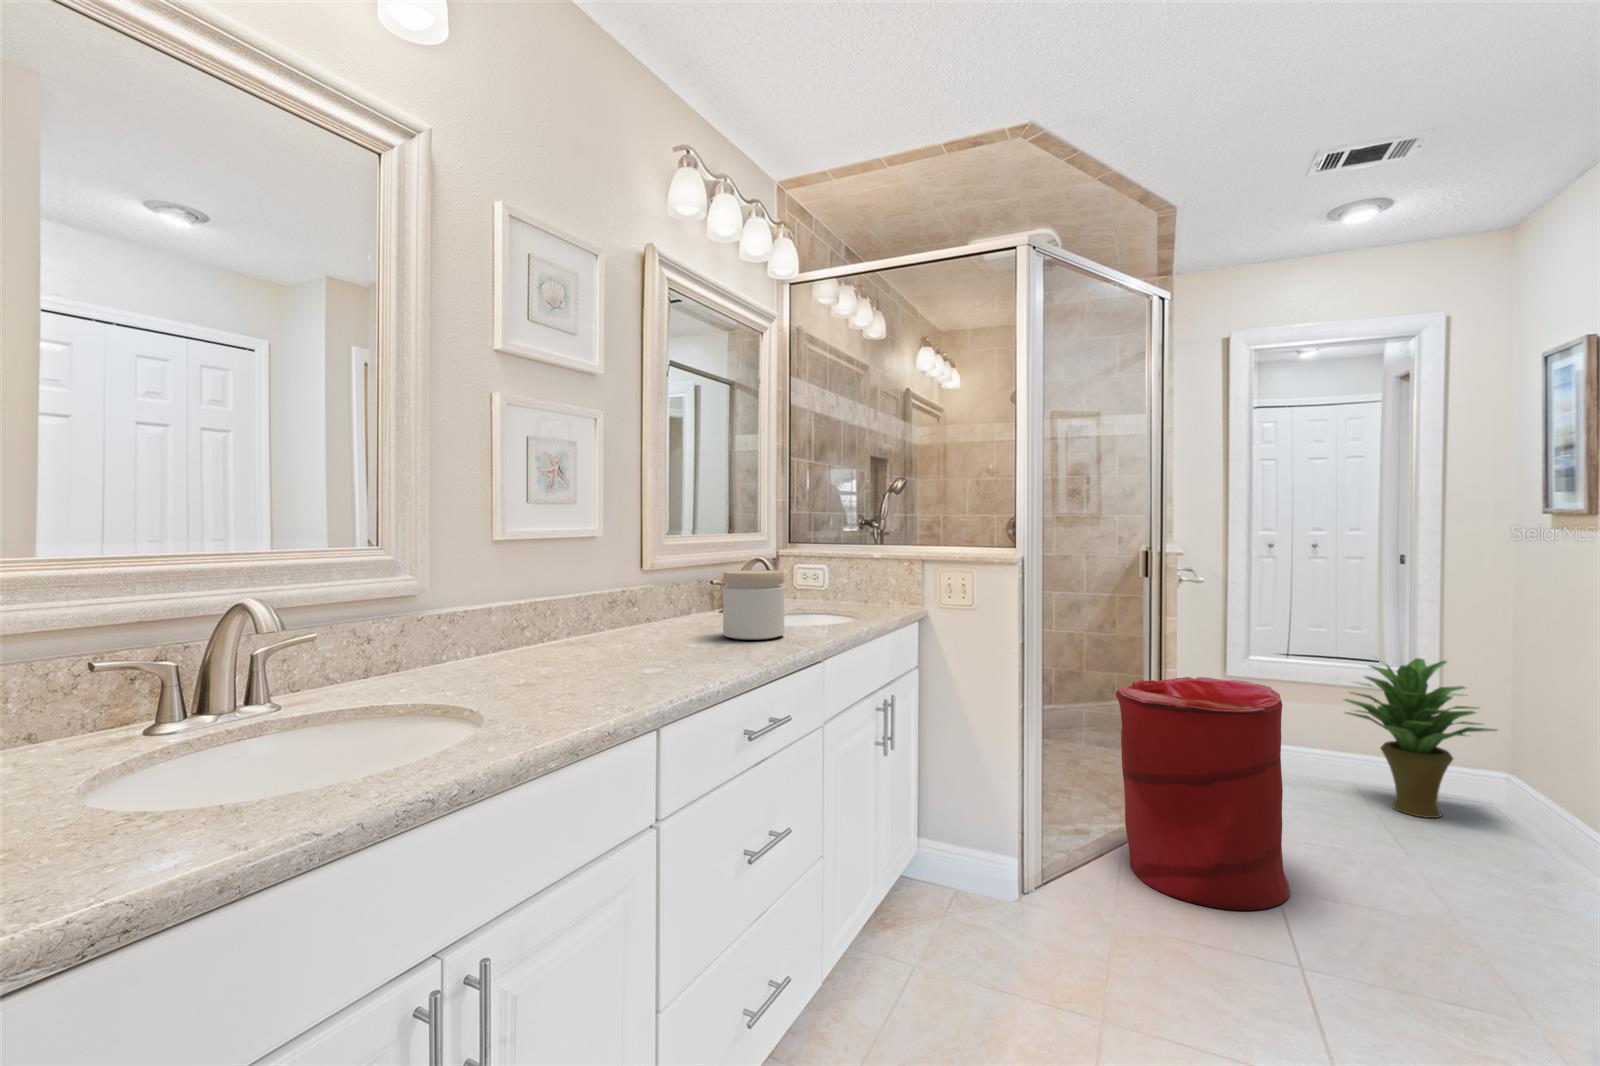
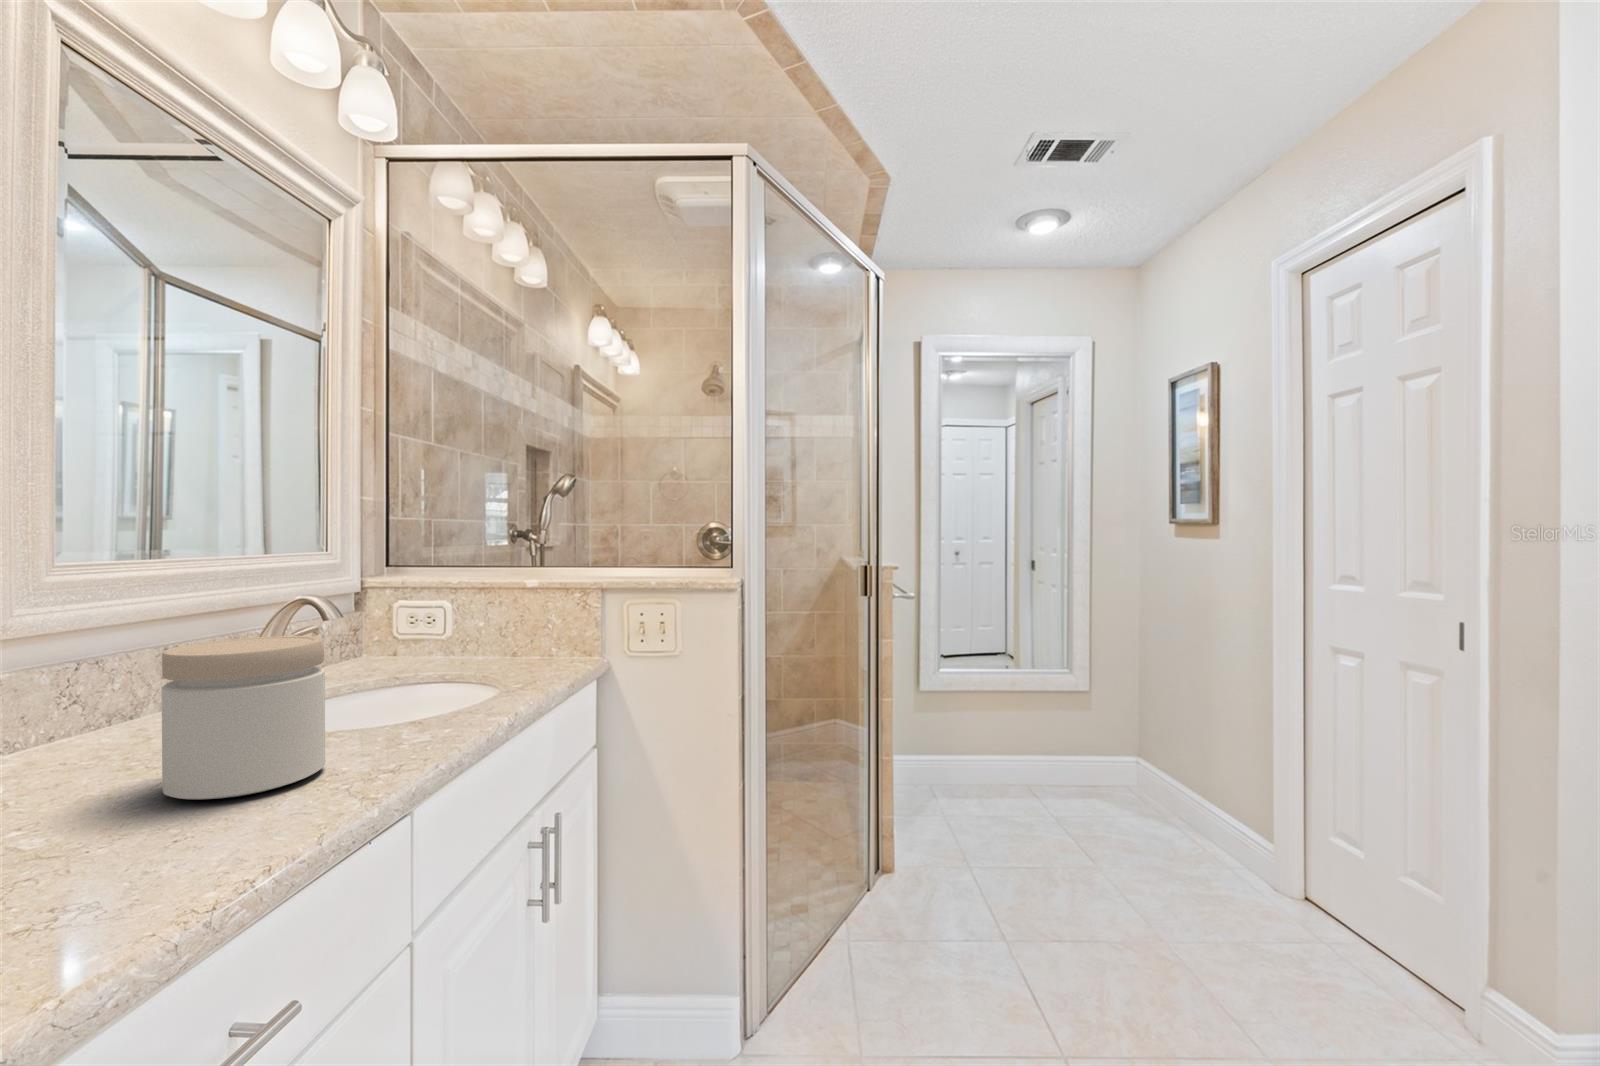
potted plant: present [1345,658,1497,818] -> none [1021,659,1144,813]
laundry hamper: present [1115,677,1290,910] -> none [840,707,1023,993]

